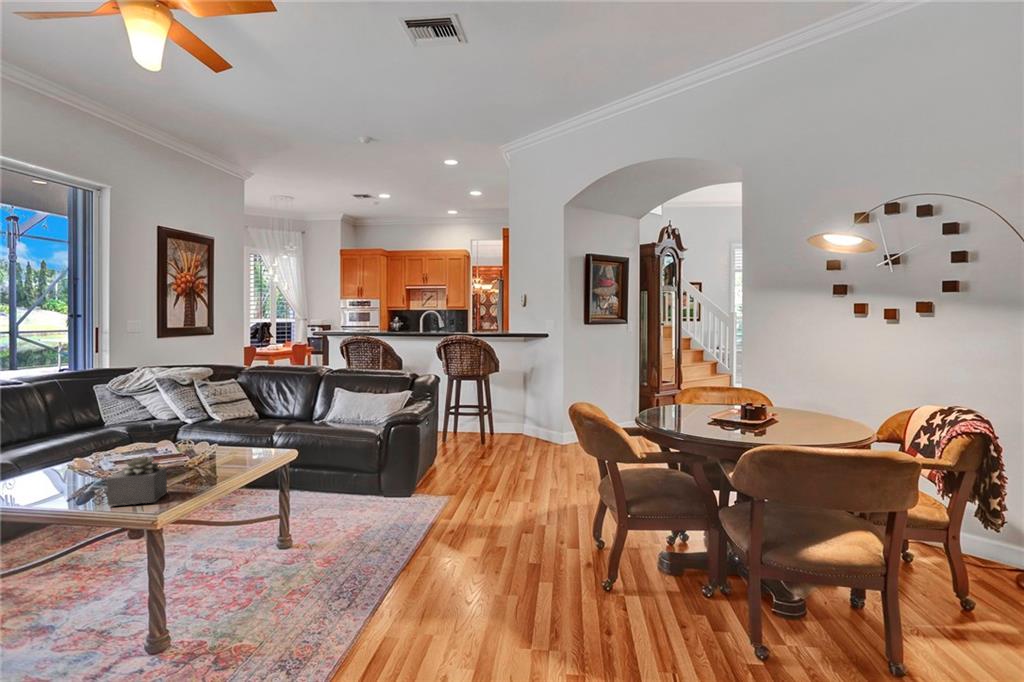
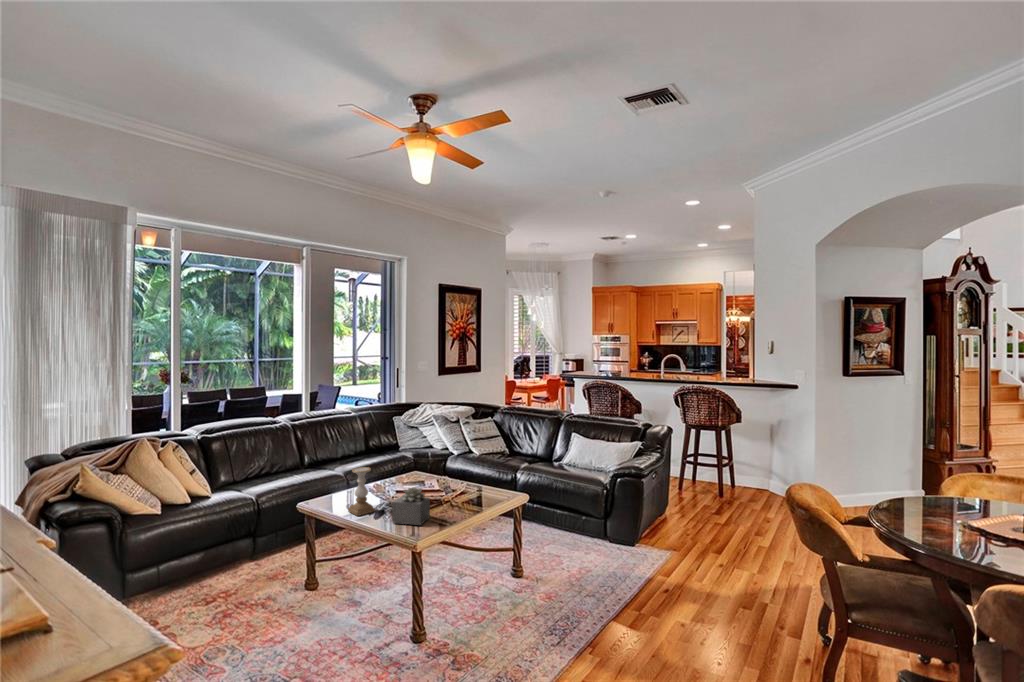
candle holder: none [27,439,75,506] -> present [348,467,375,516]

